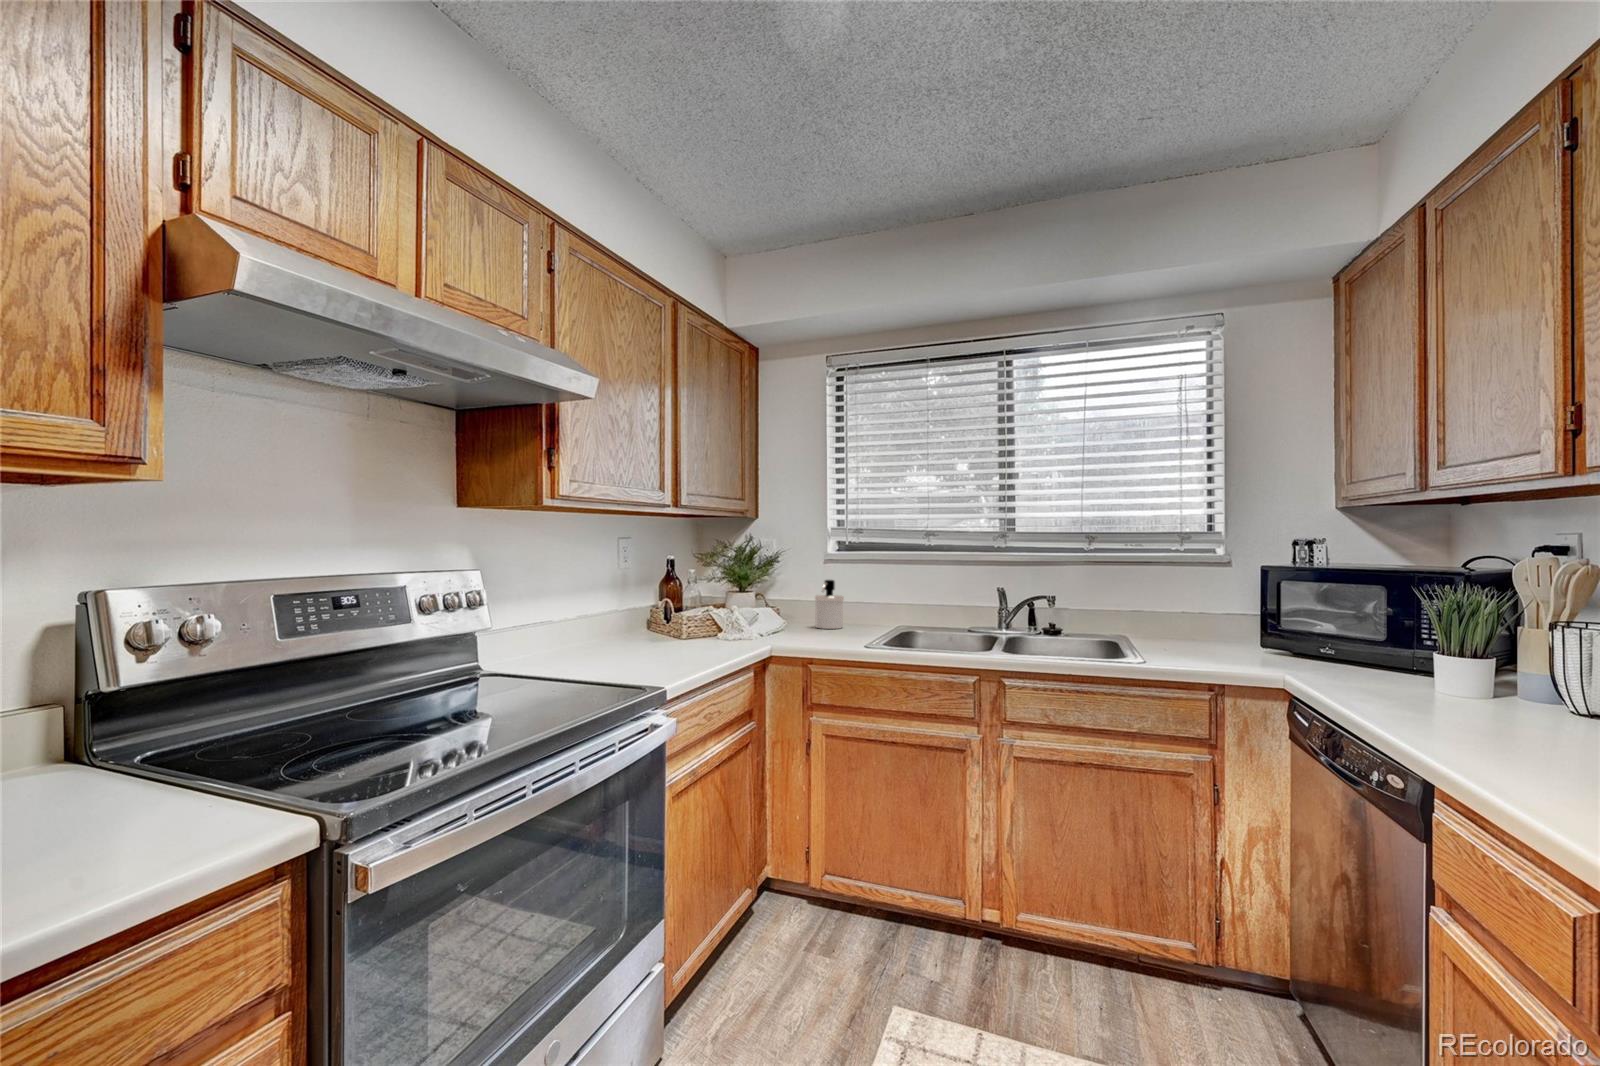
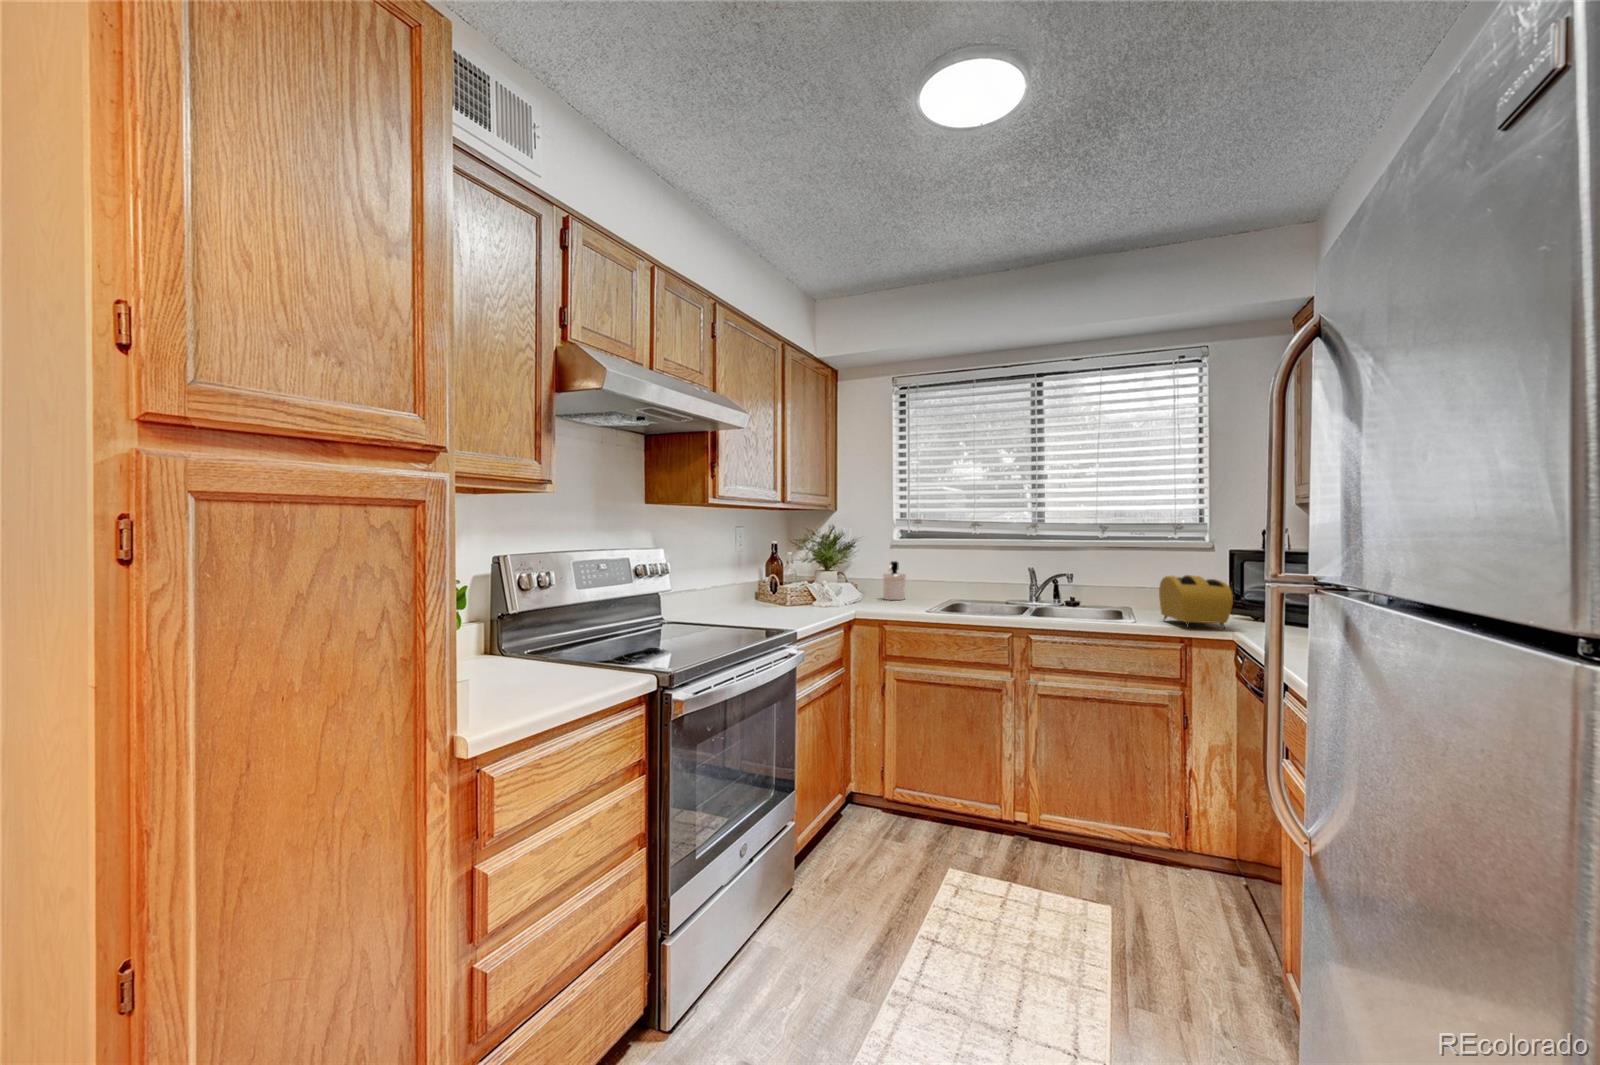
toaster: none [1168,597,1270,669] -> present [1159,575,1233,628]

